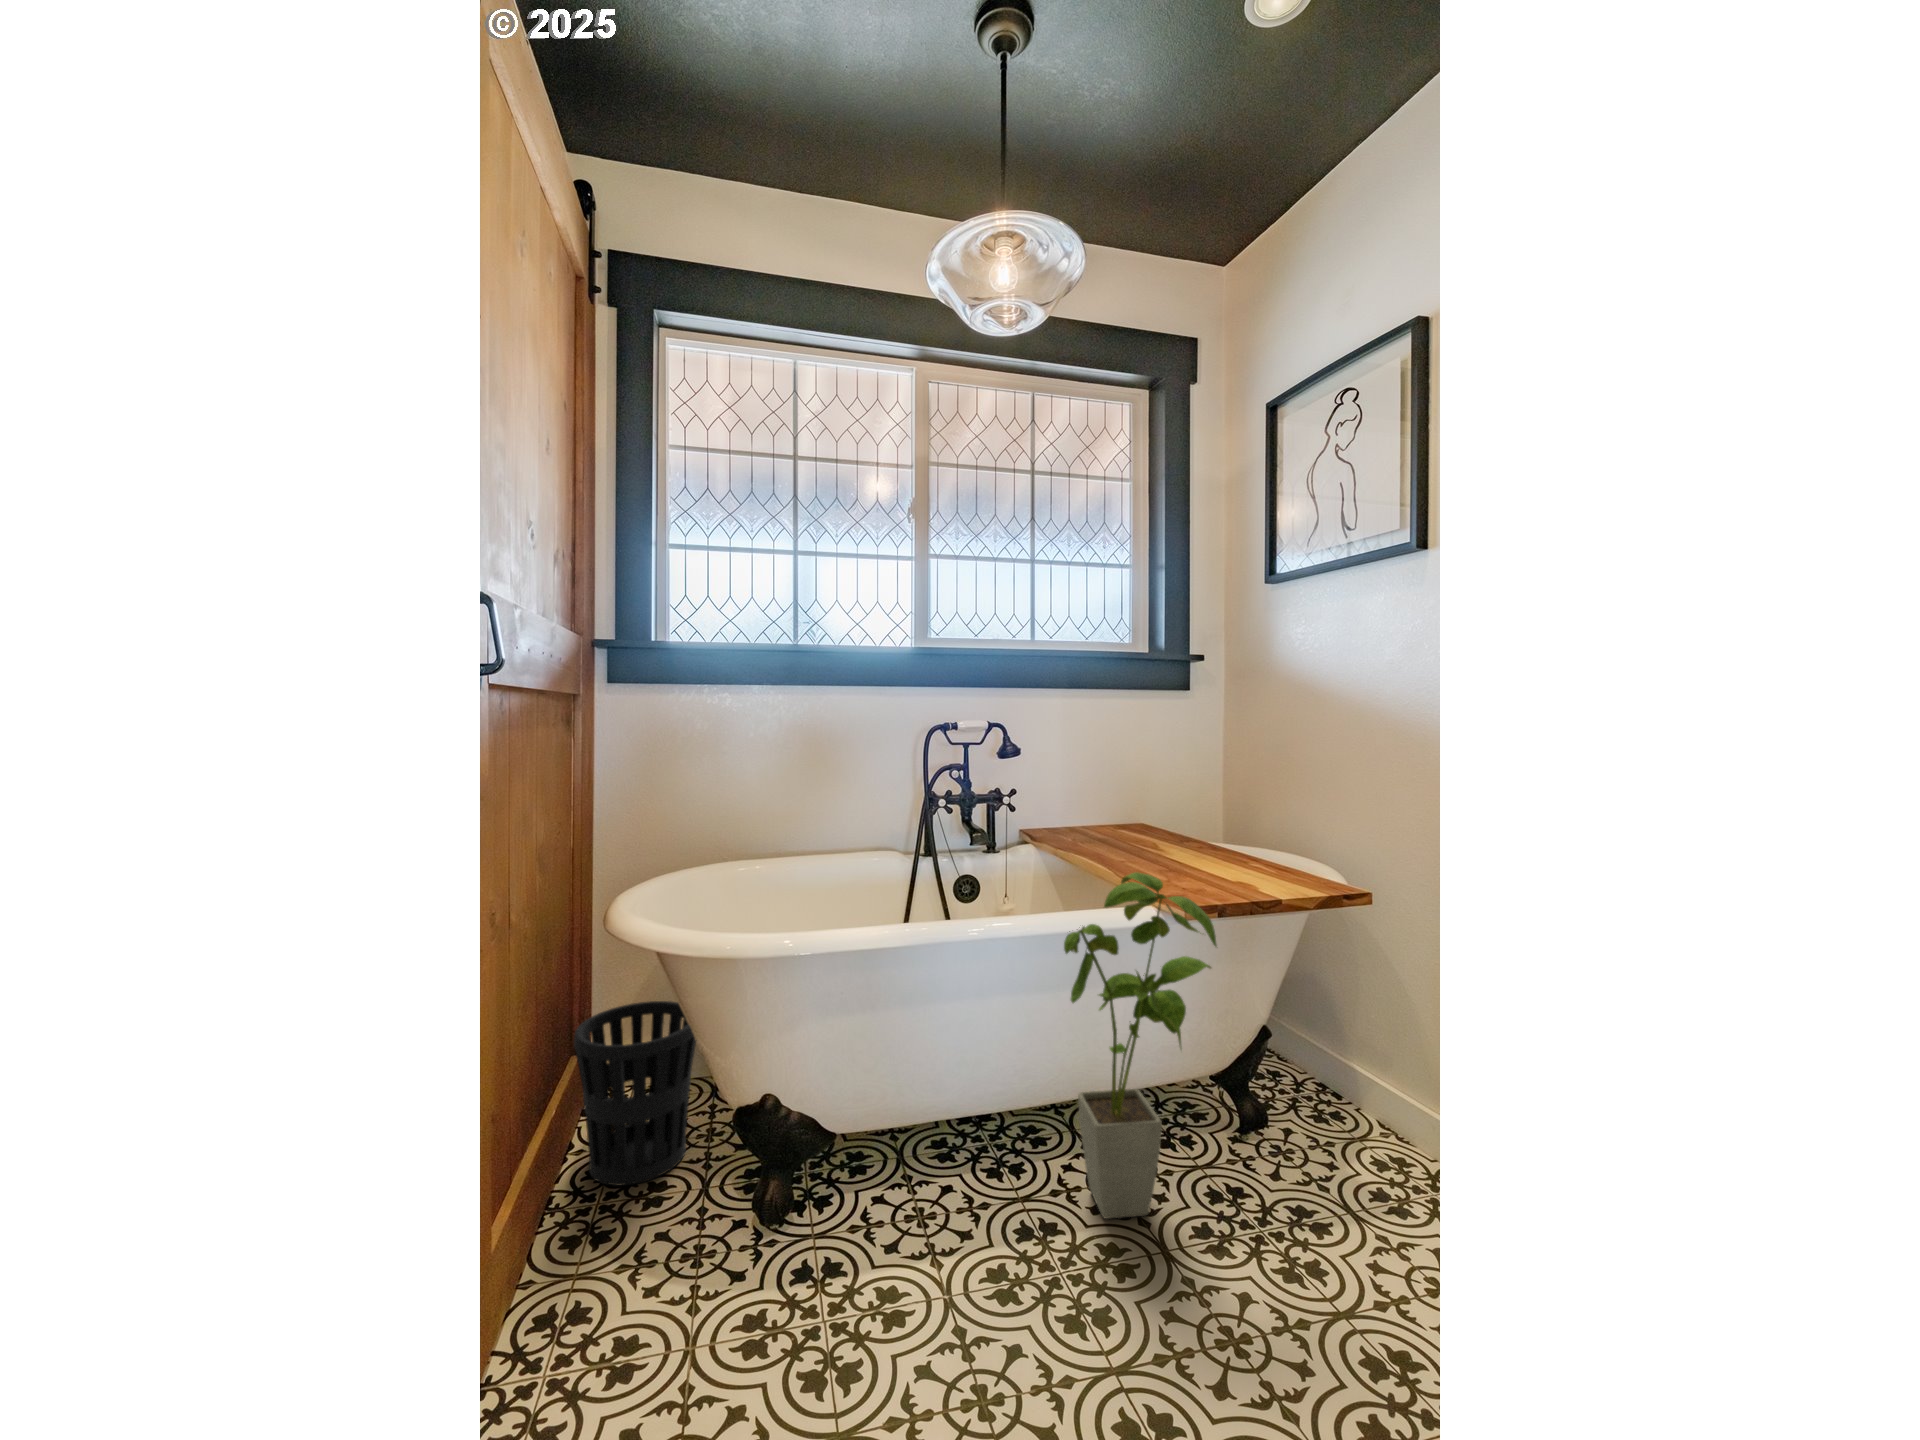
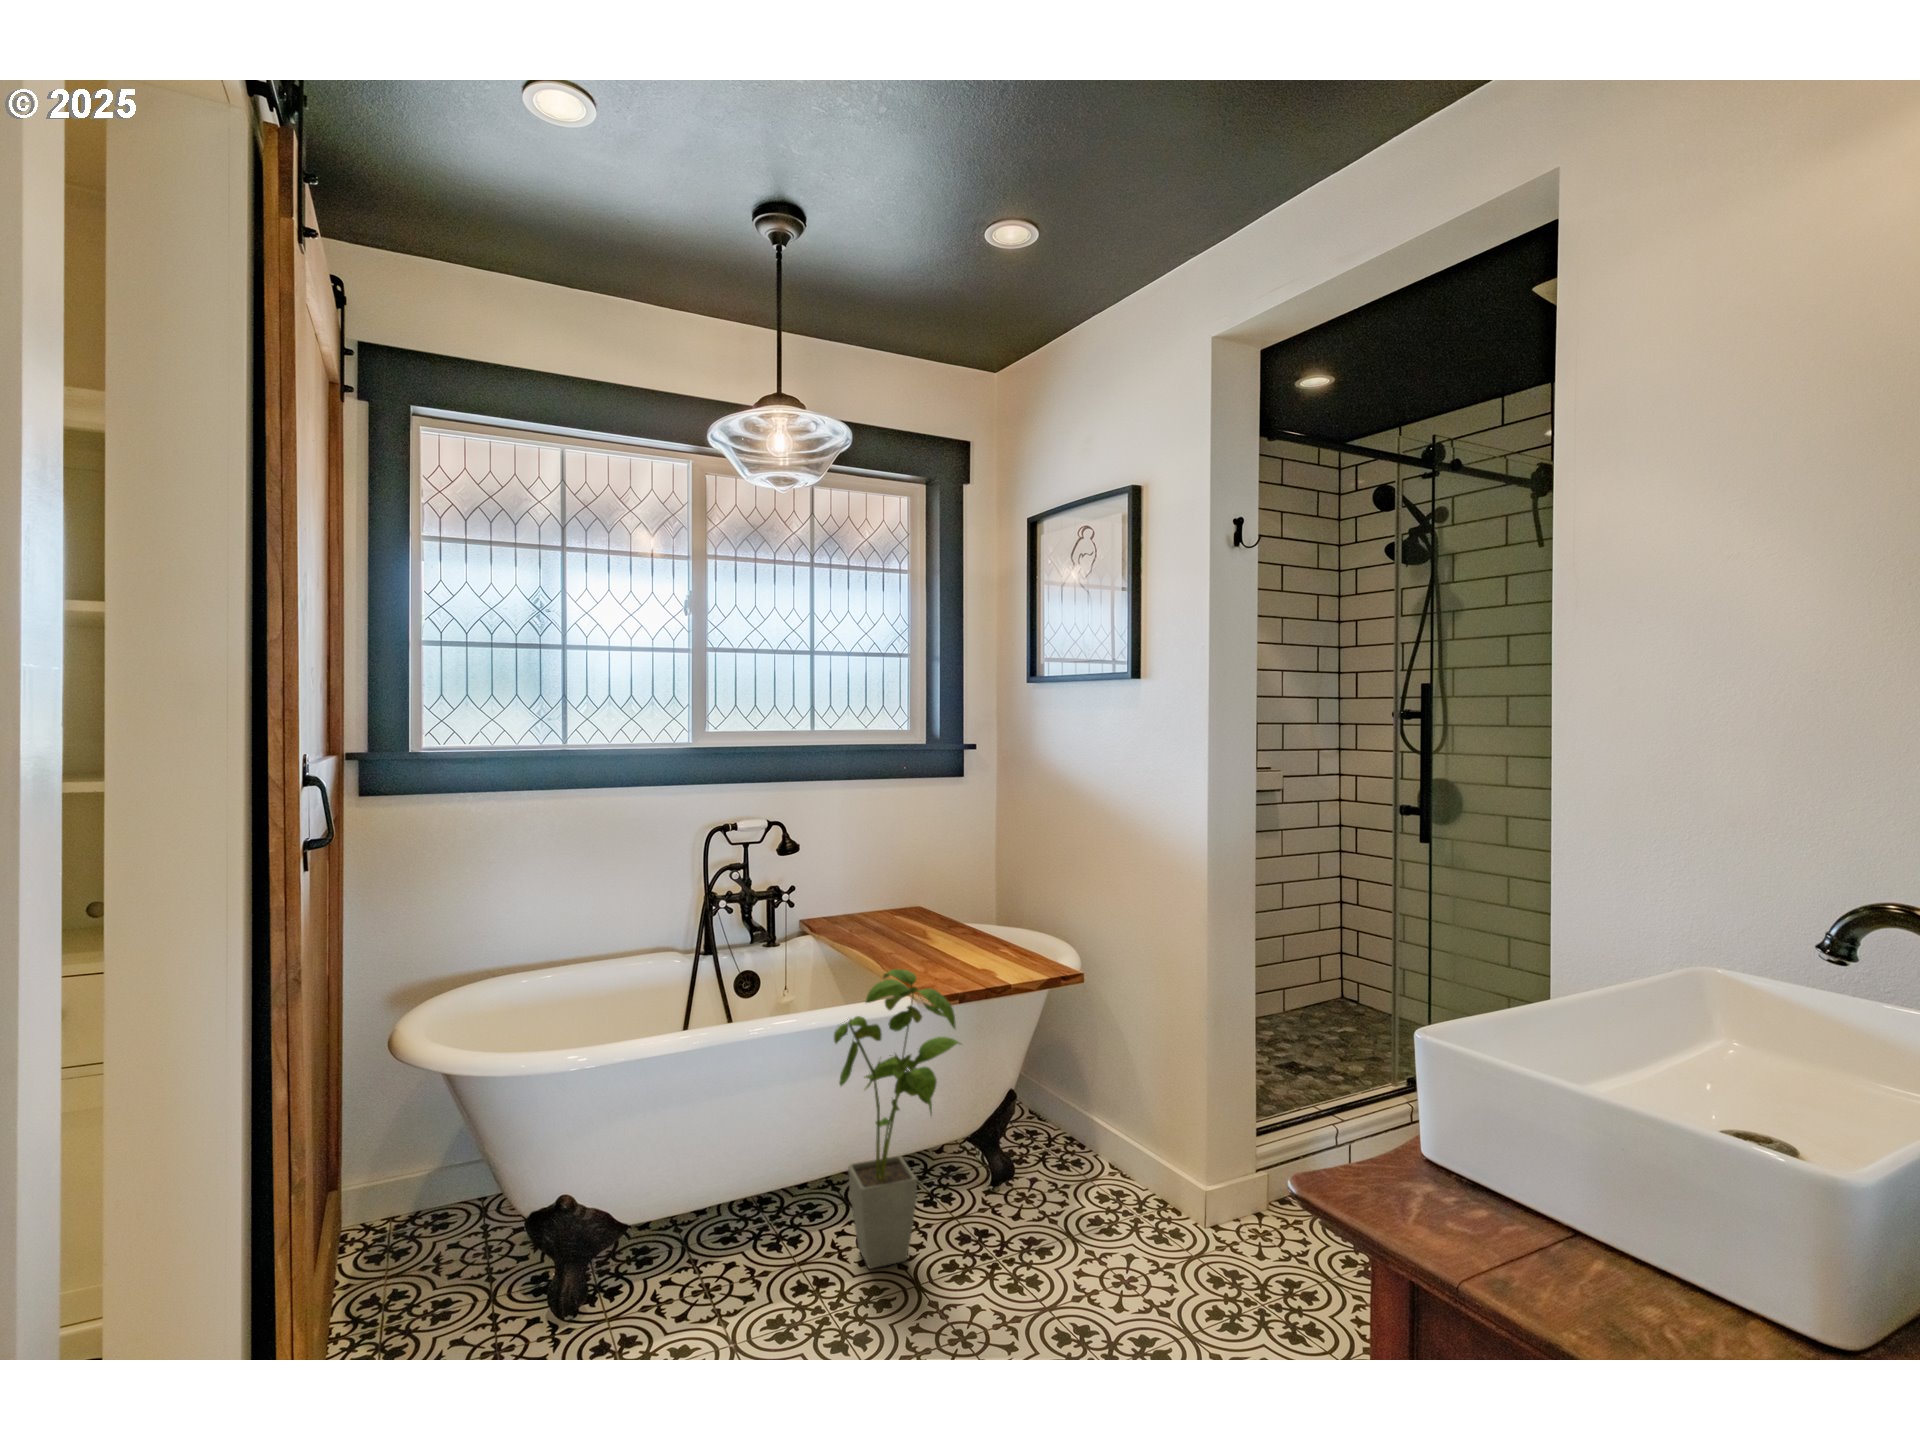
wastebasket: present [574,1001,696,1186] -> none [347,1124,478,1309]

